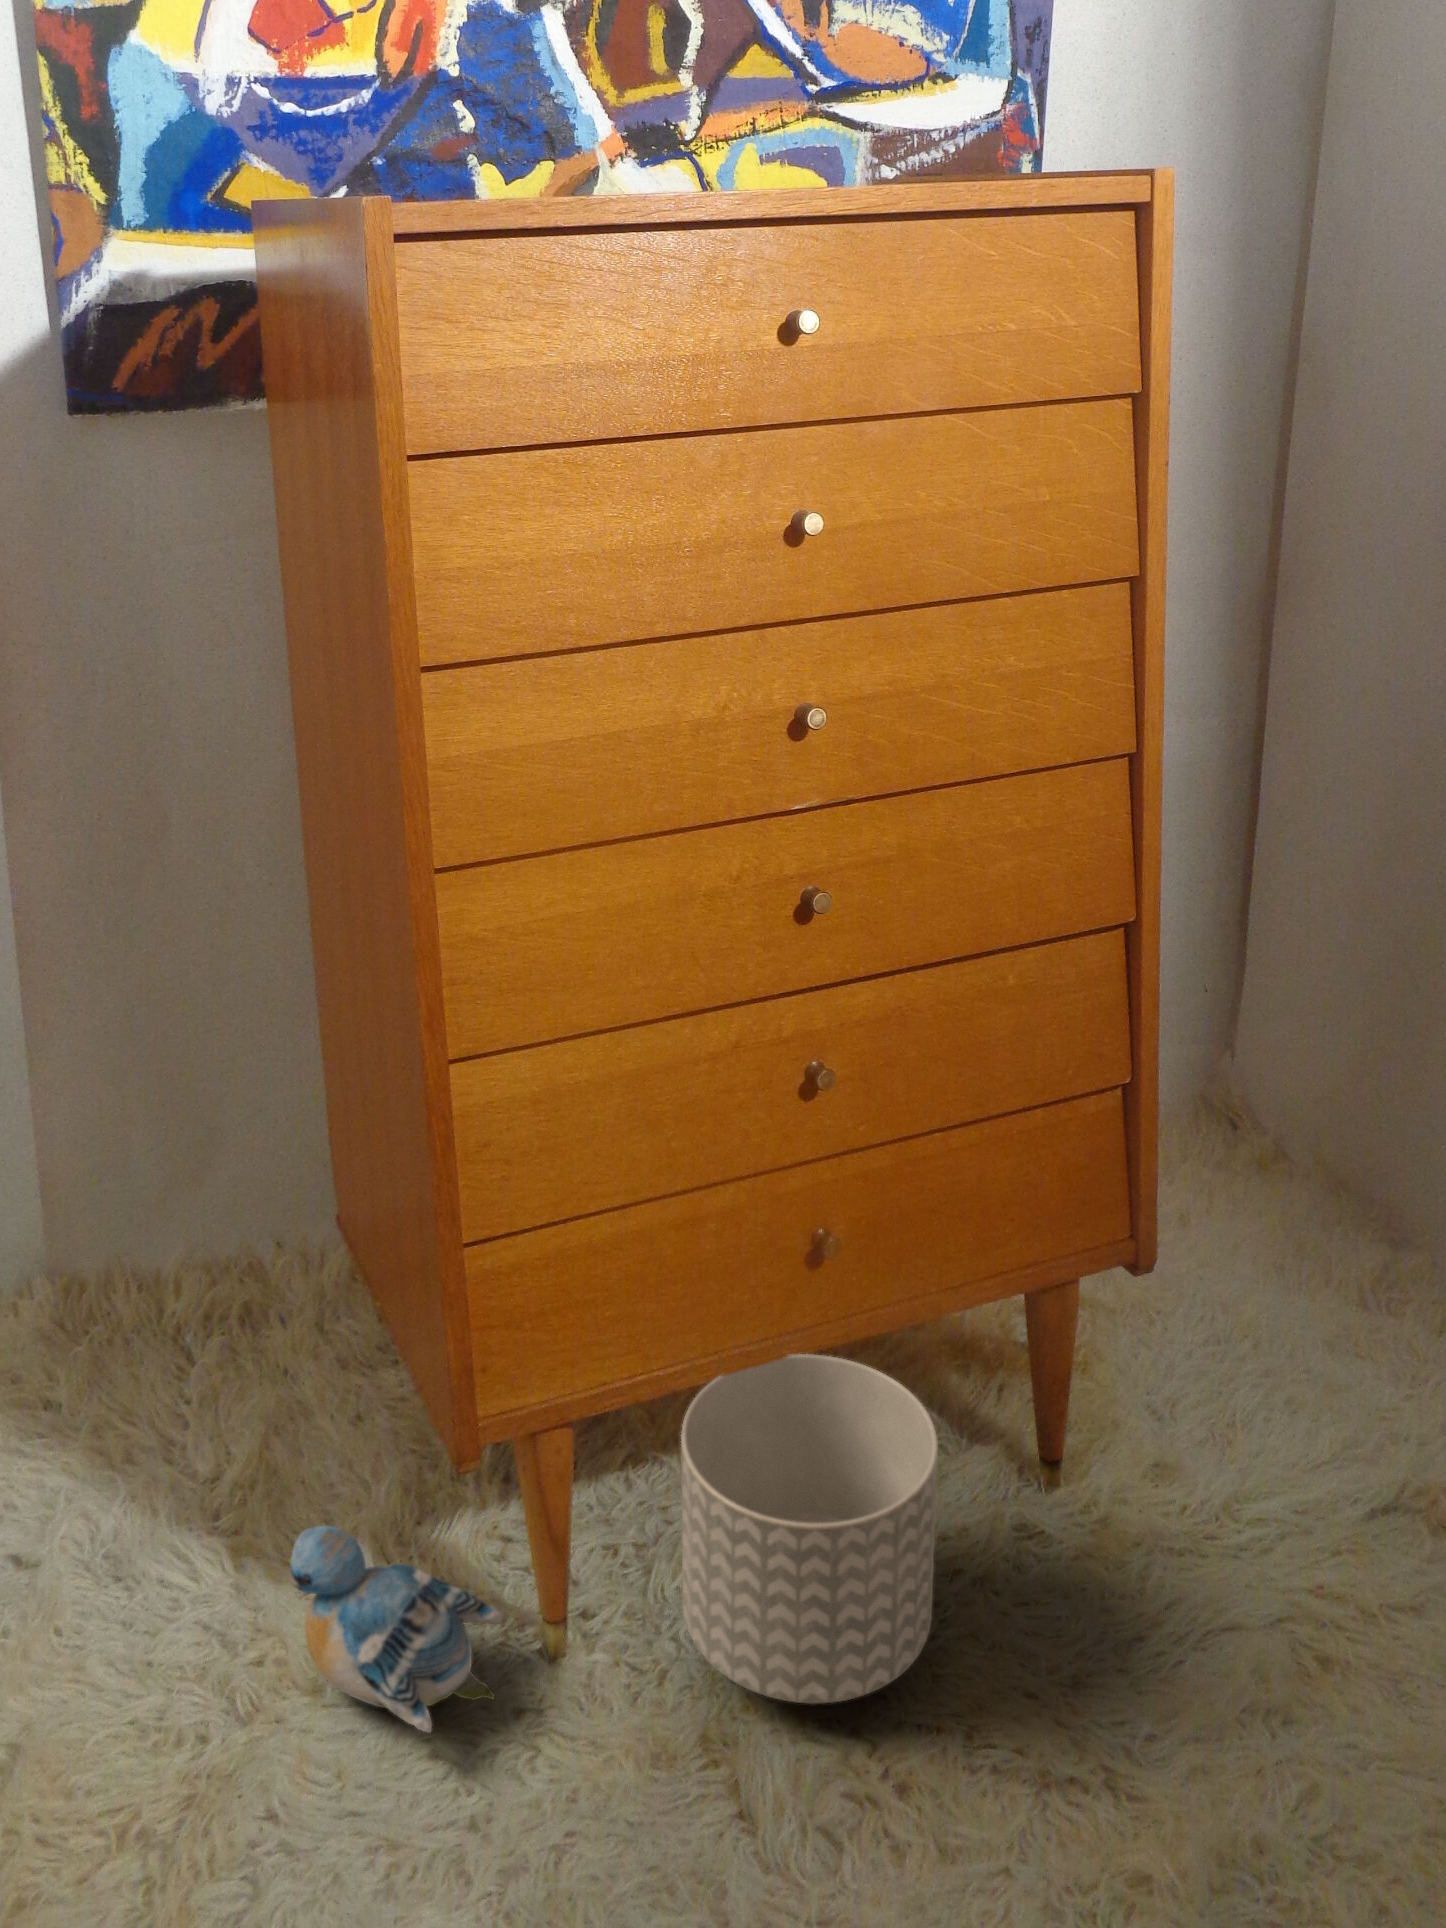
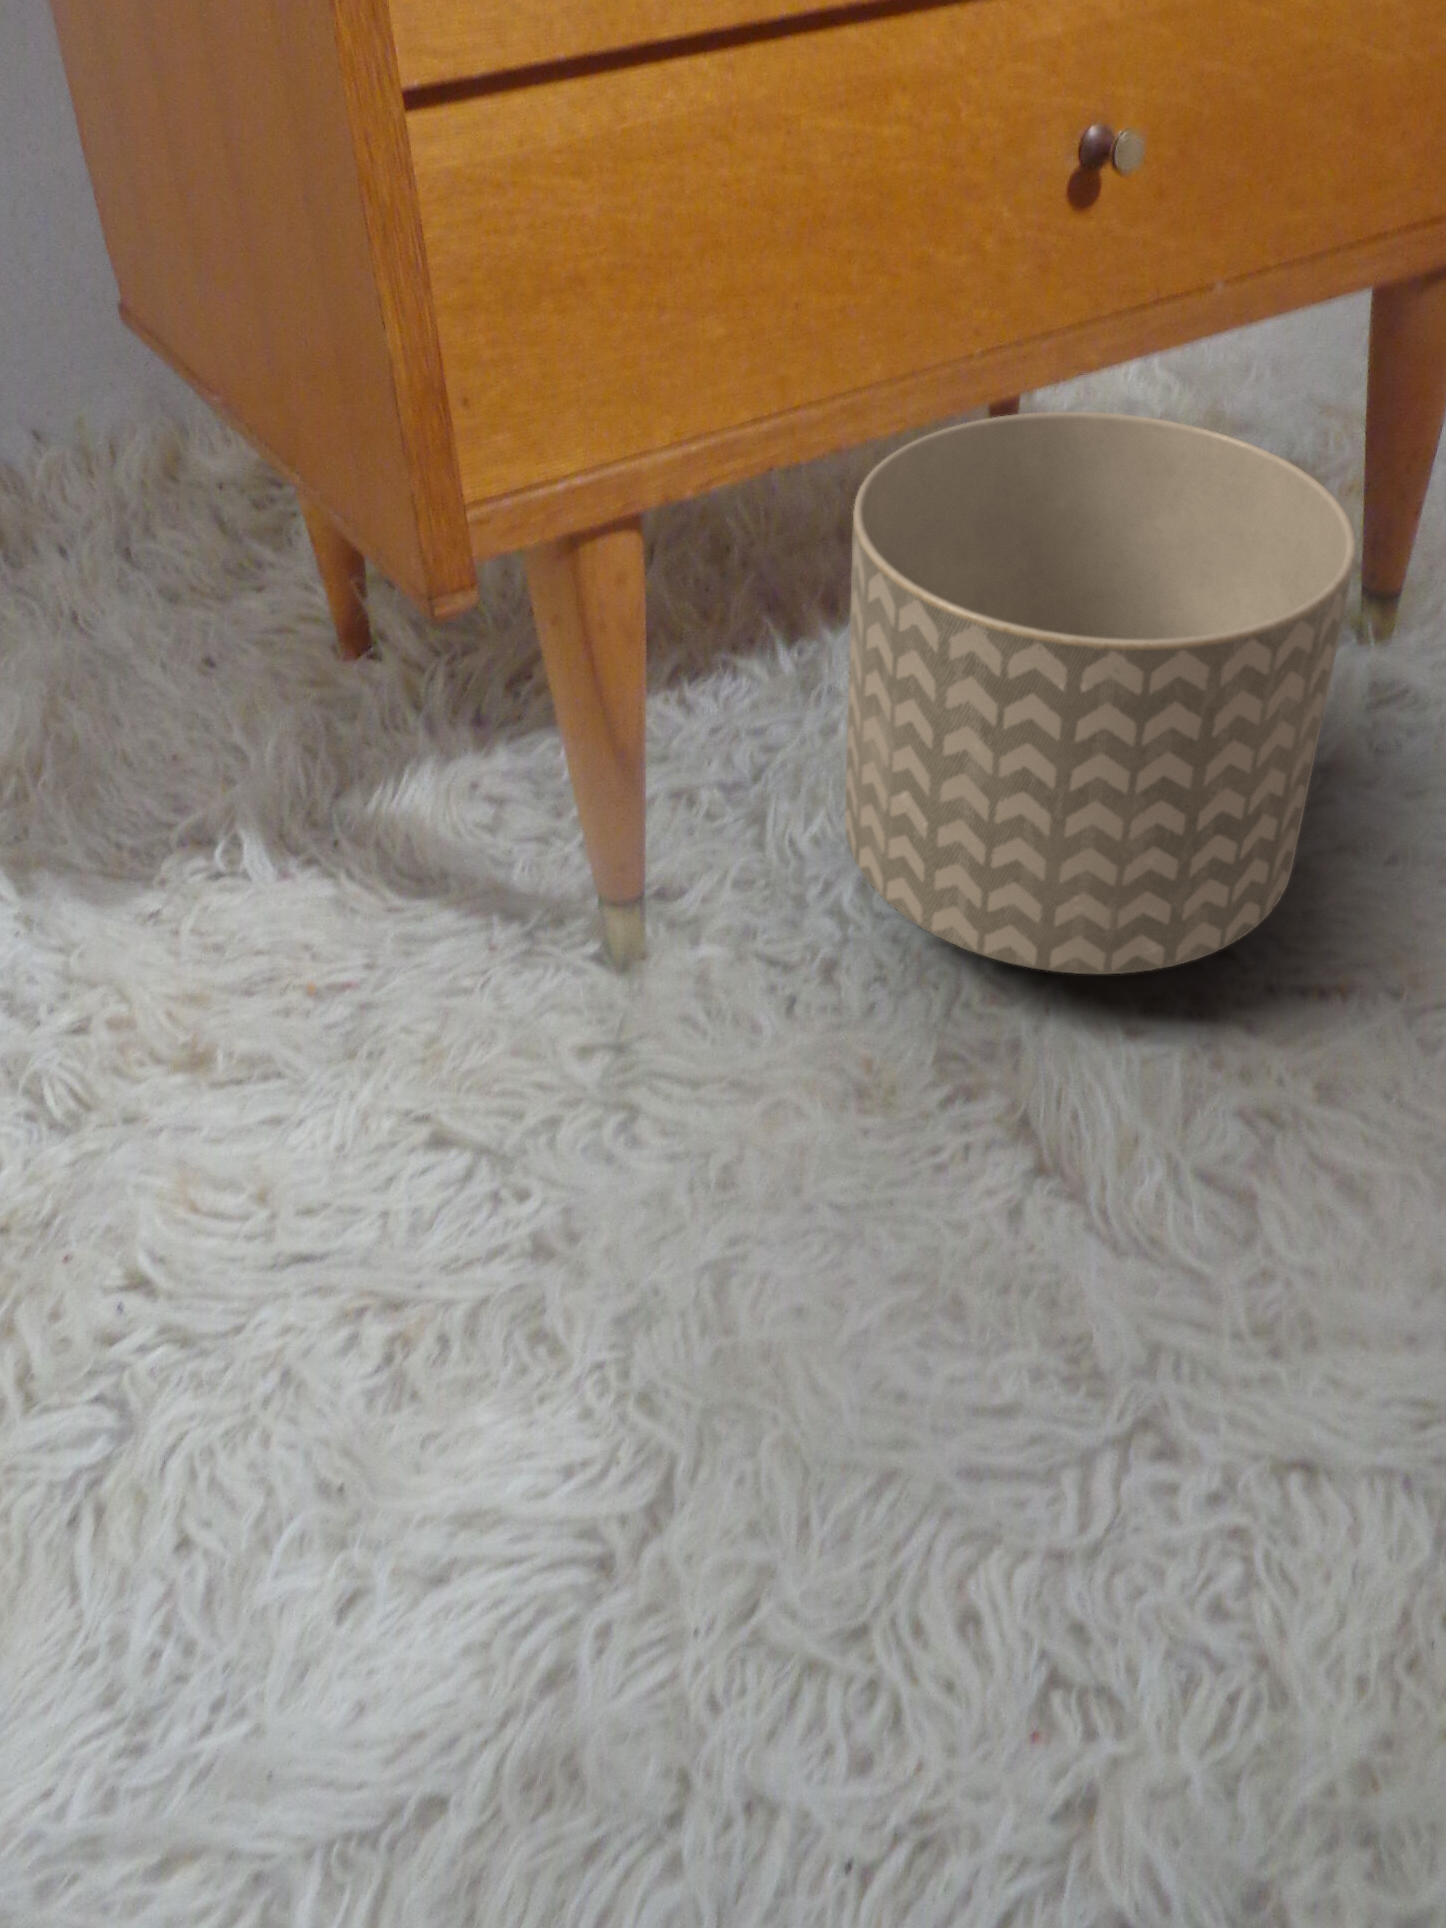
plush toy: present [288,1526,503,1733] -> none [105,771,544,1104]

